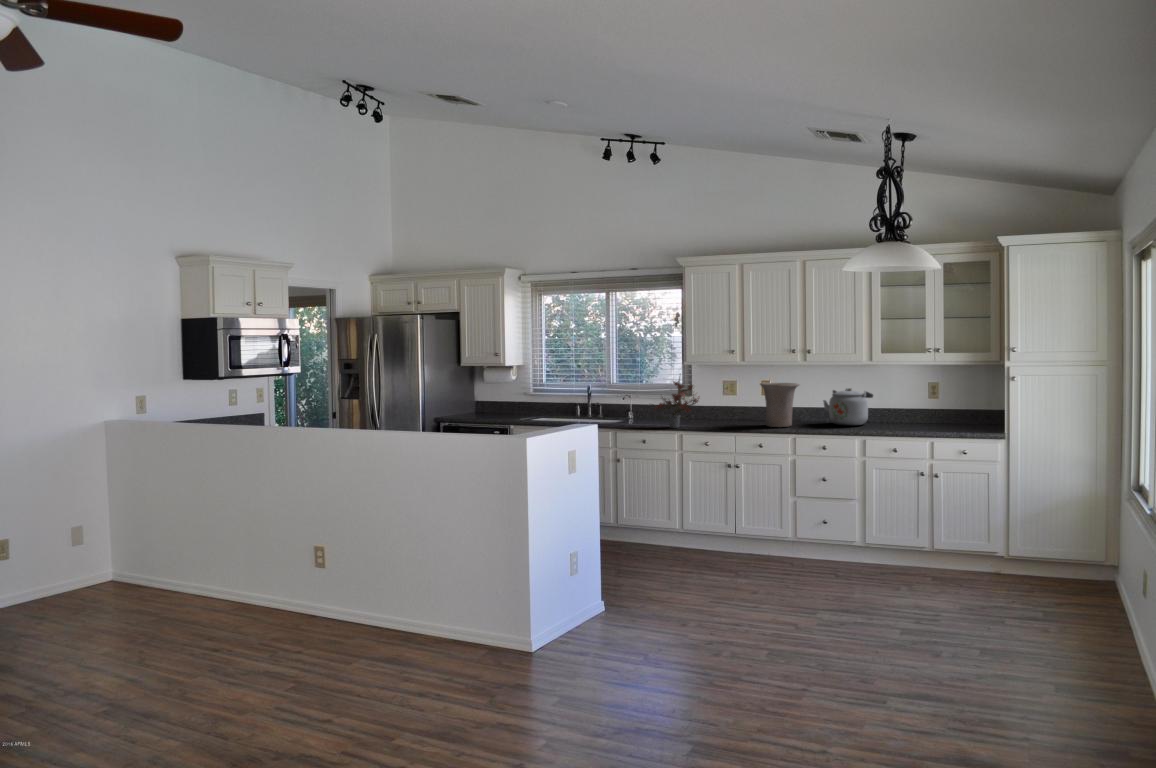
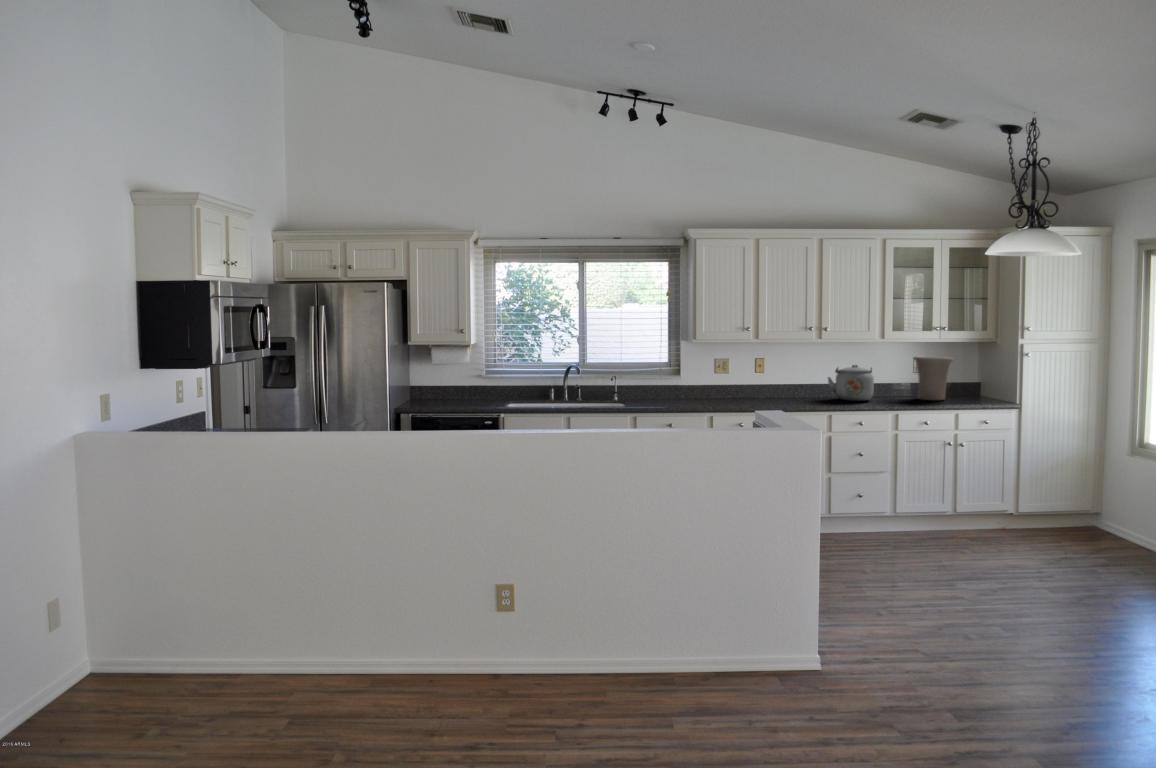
potted plant: present [654,378,699,428] -> none [672,348,730,409]
vase: present [760,382,799,427] -> present [914,357,954,400]

